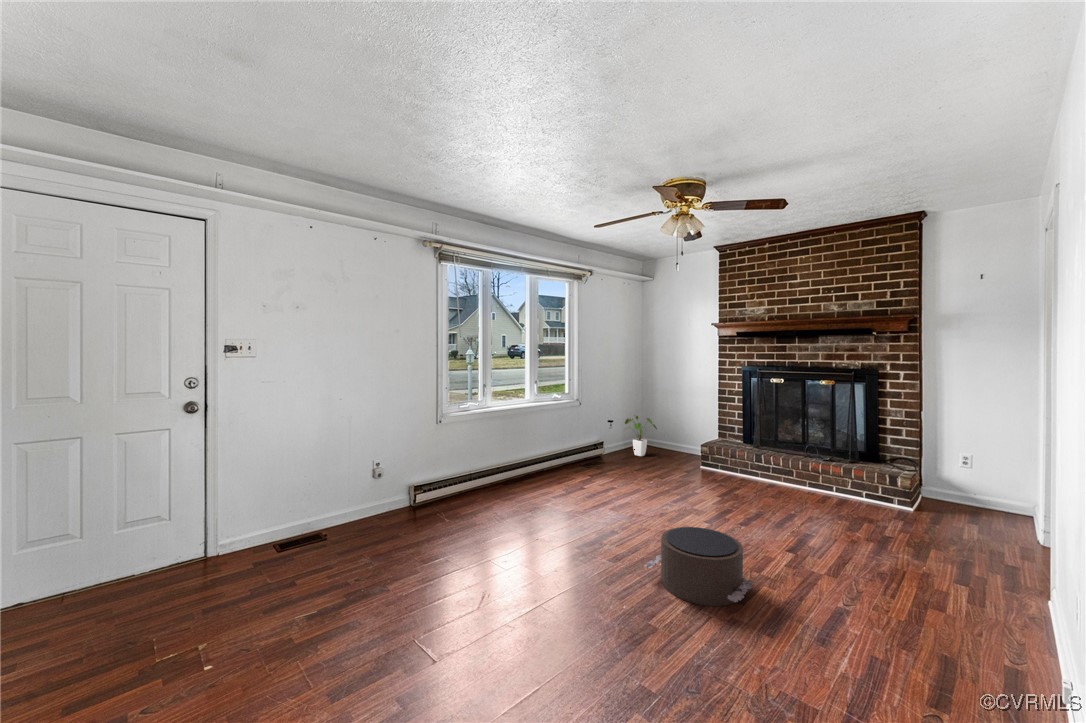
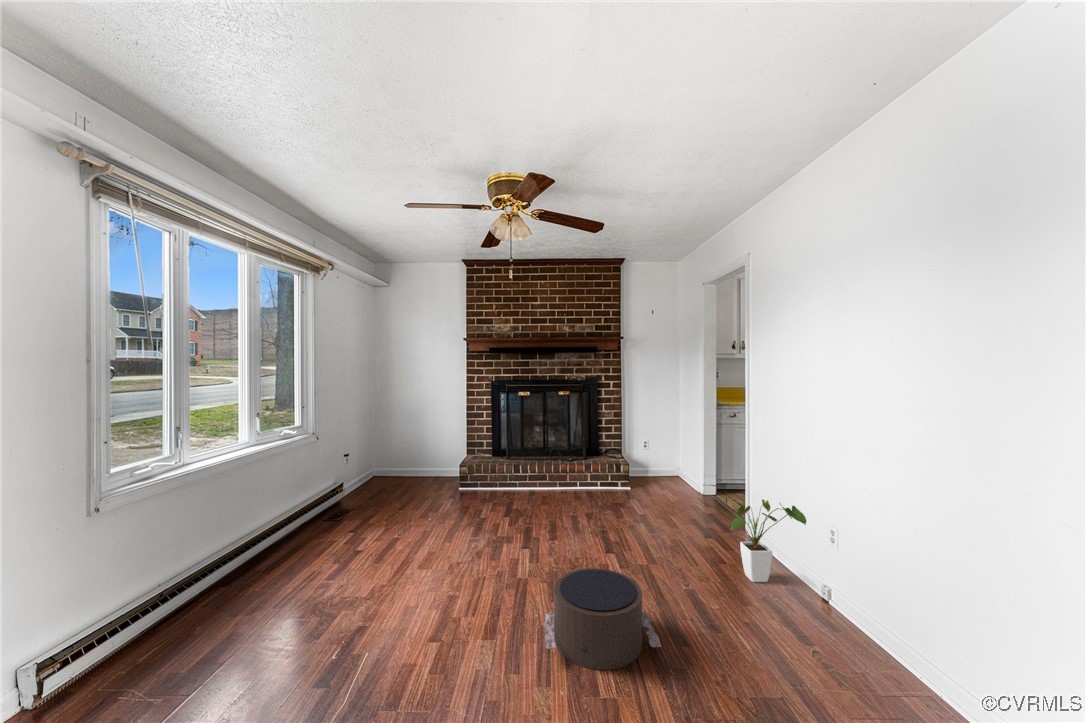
house plant: present [625,415,657,456] -> present [717,495,806,582]

